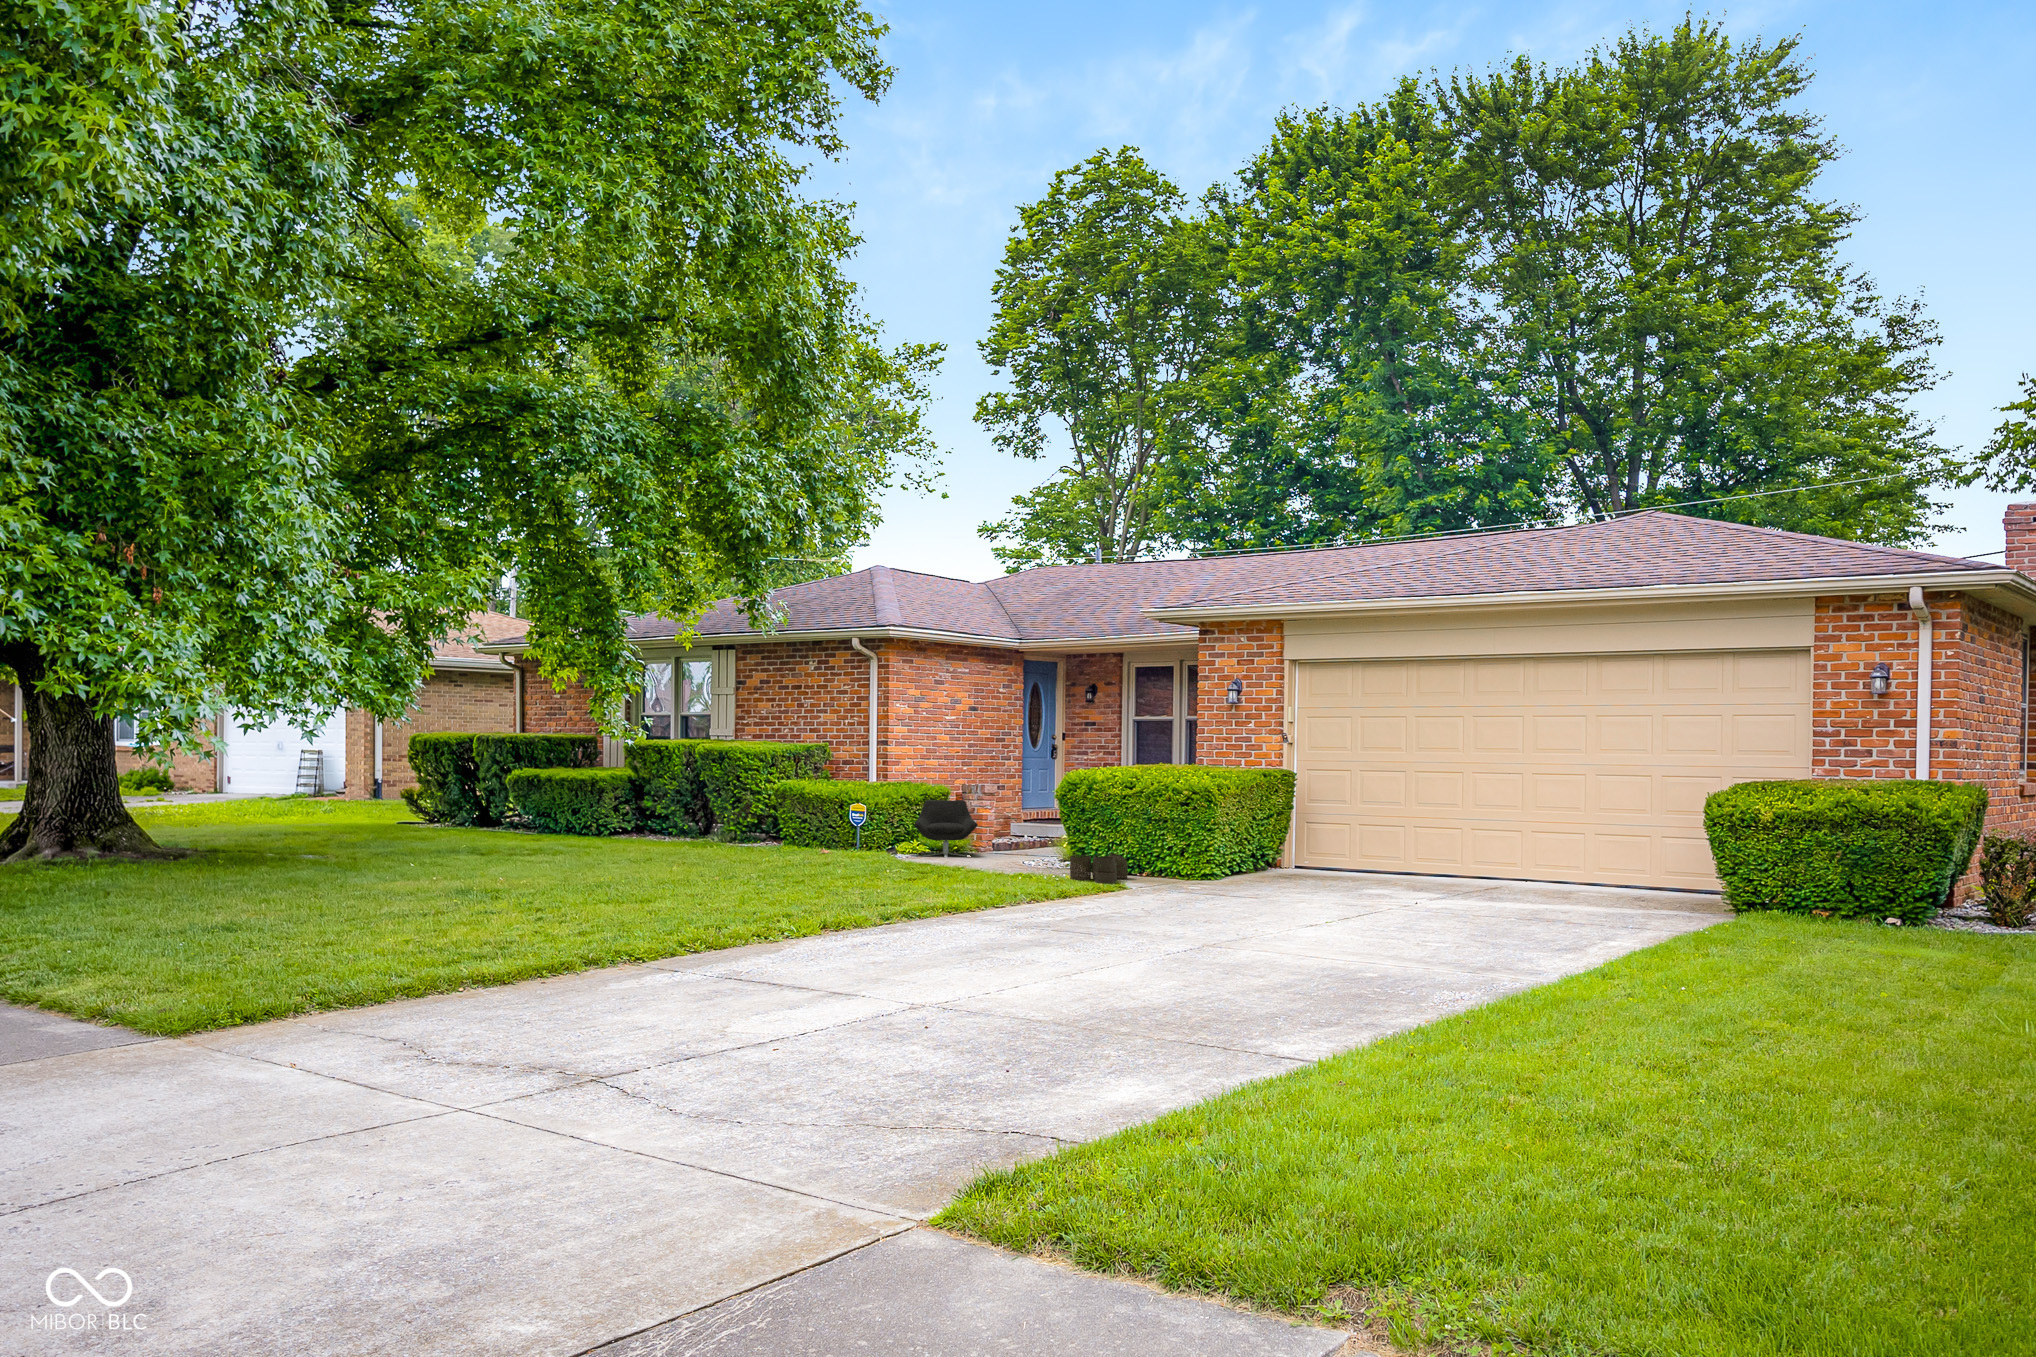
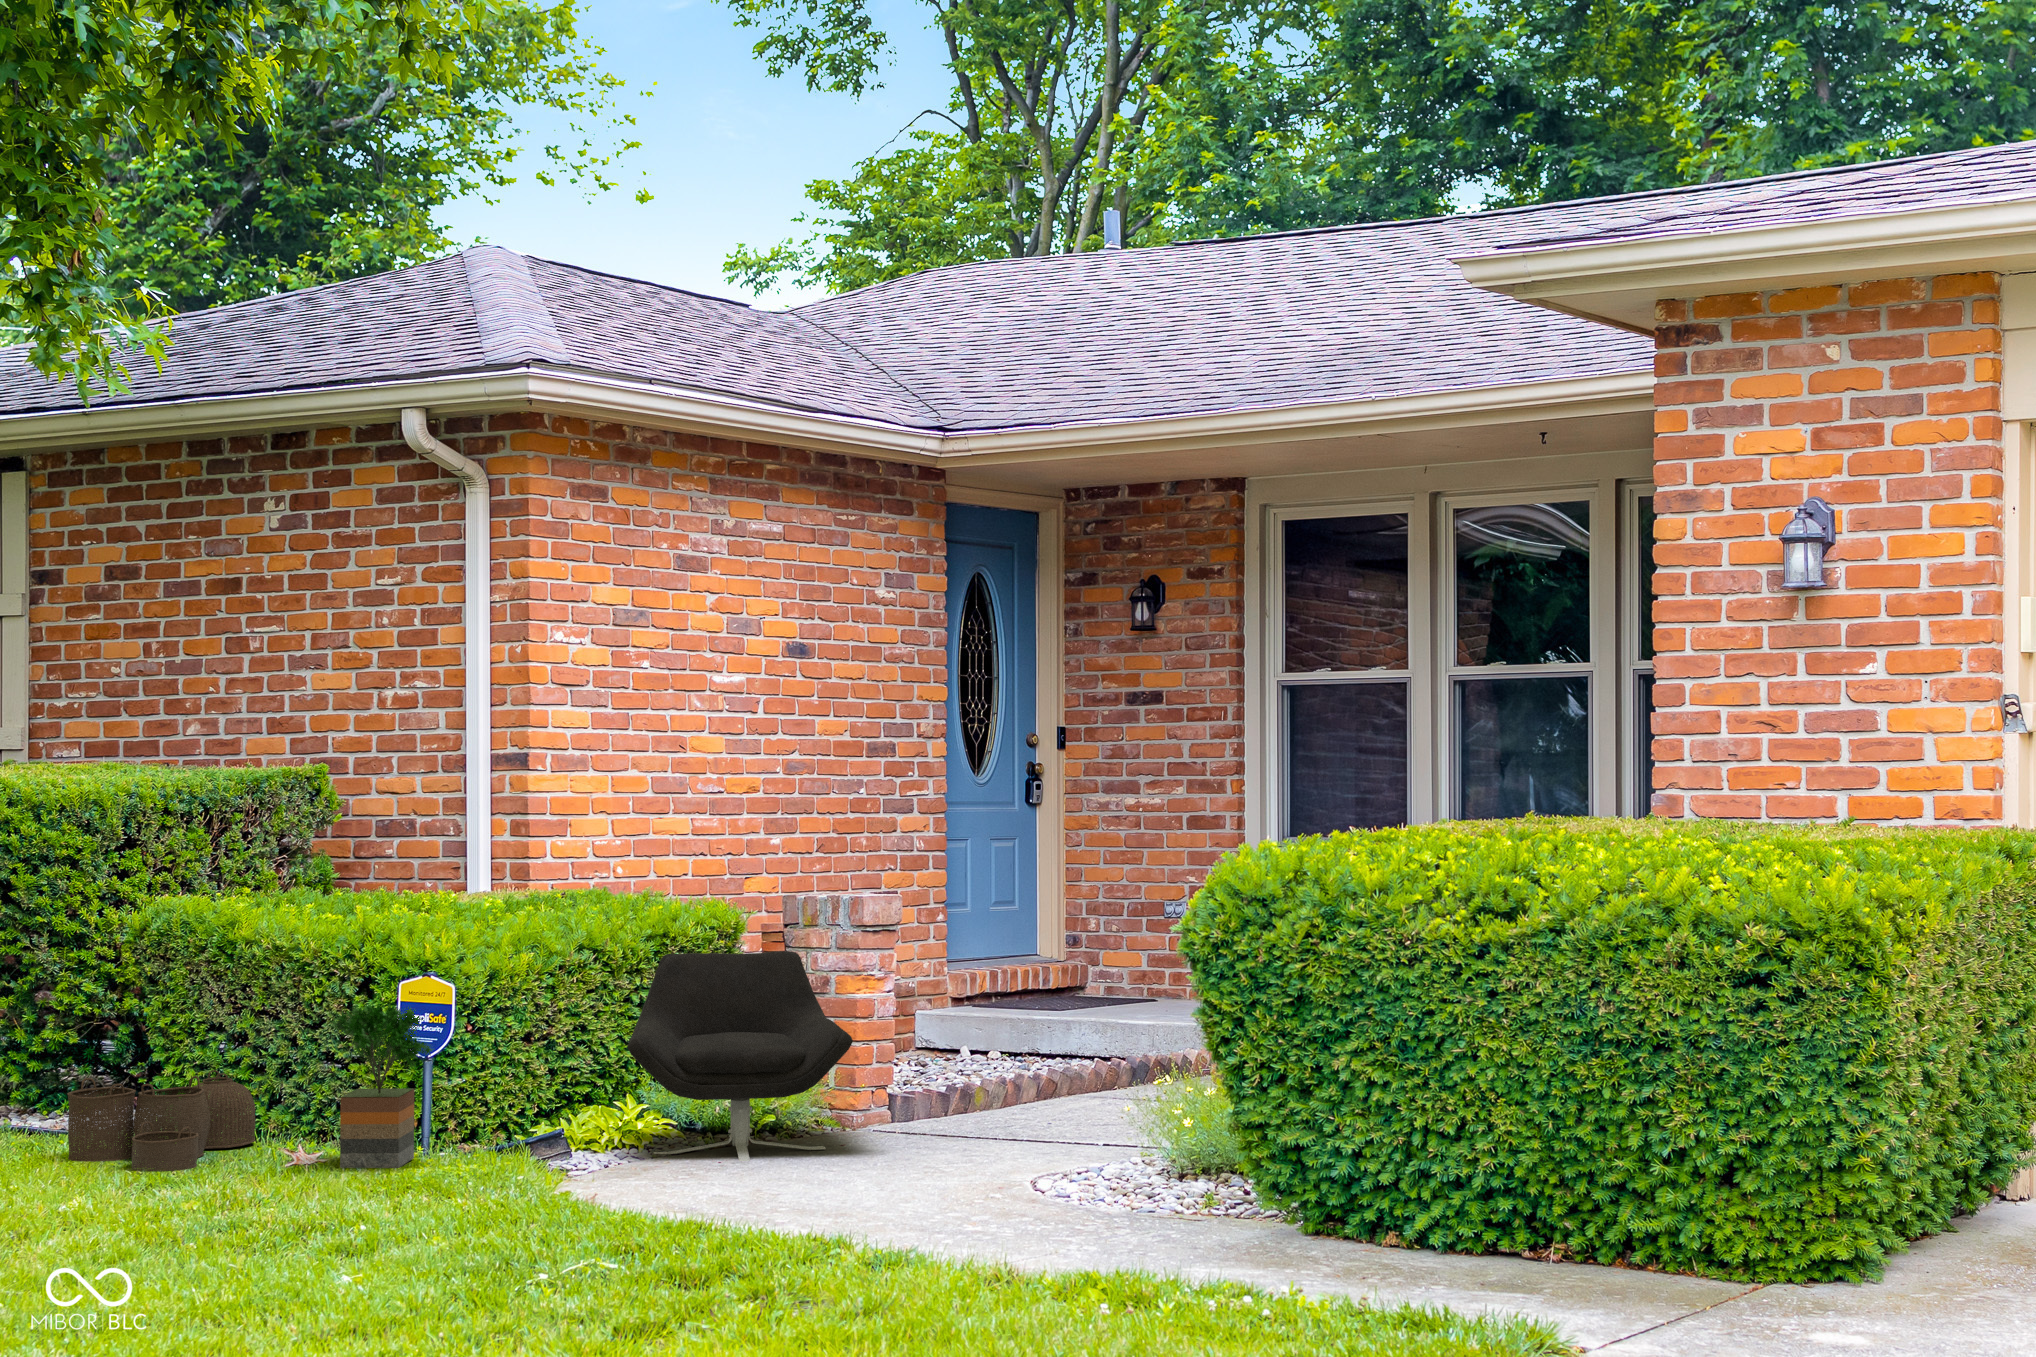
potted tree: none [832,810,861,856] -> present [332,1004,432,1168]
woven basket: present [1070,852,1128,884] -> present [67,1070,255,1171]

